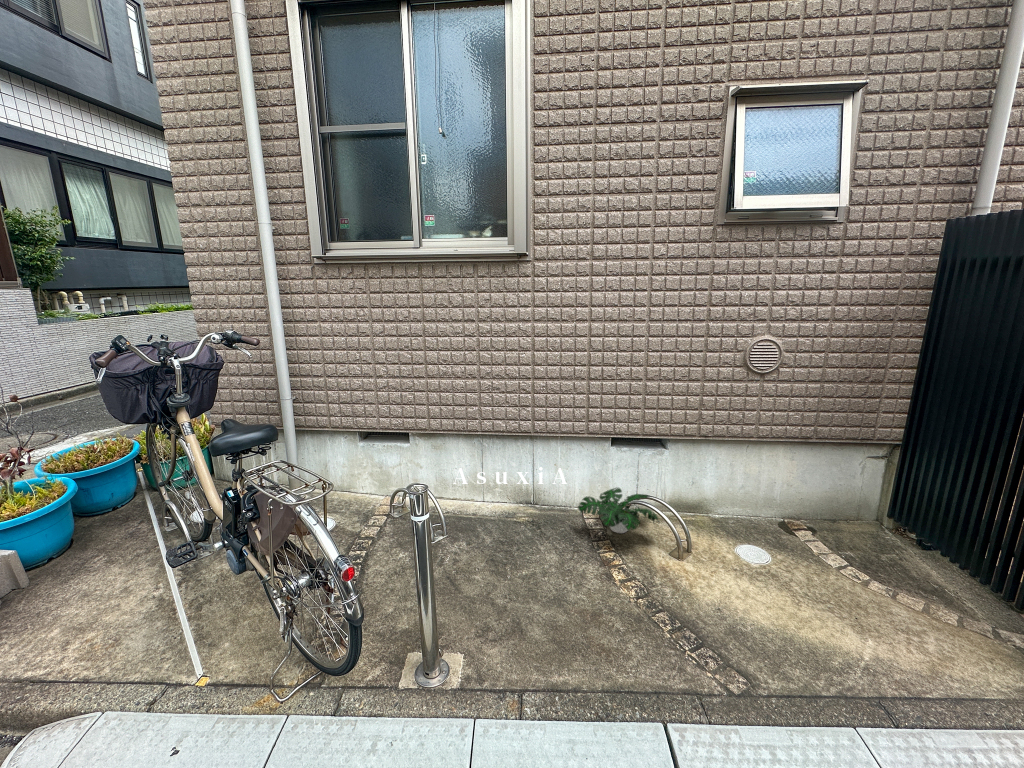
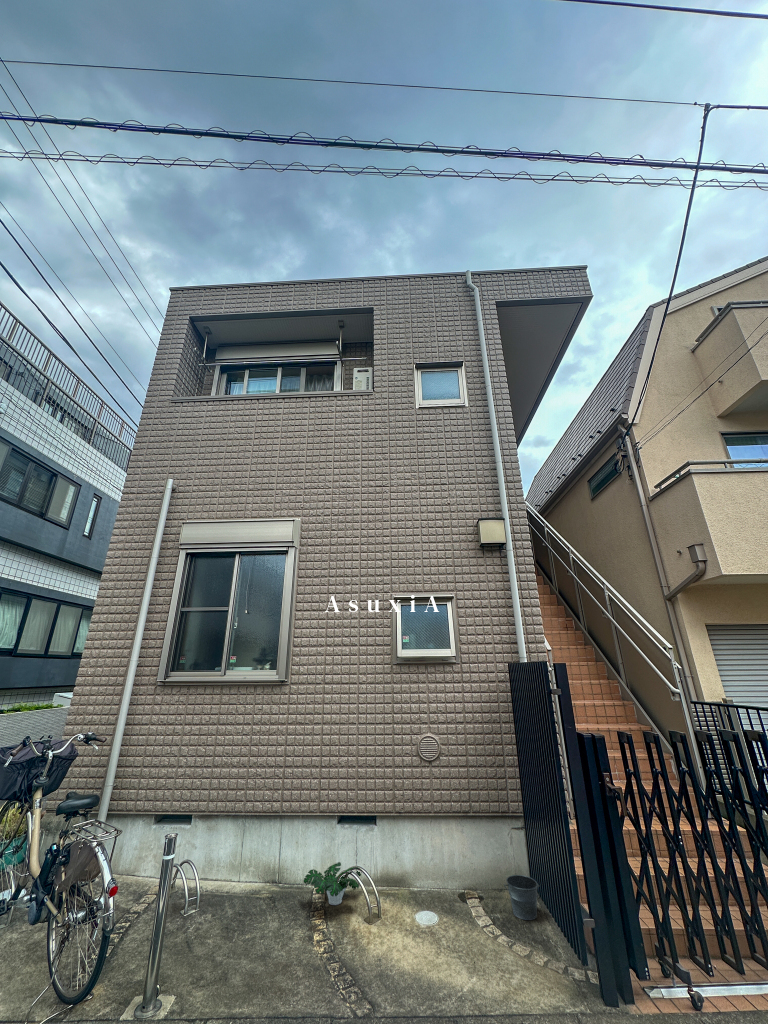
bucket: none [863,511,925,562] -> present [504,875,540,920]

